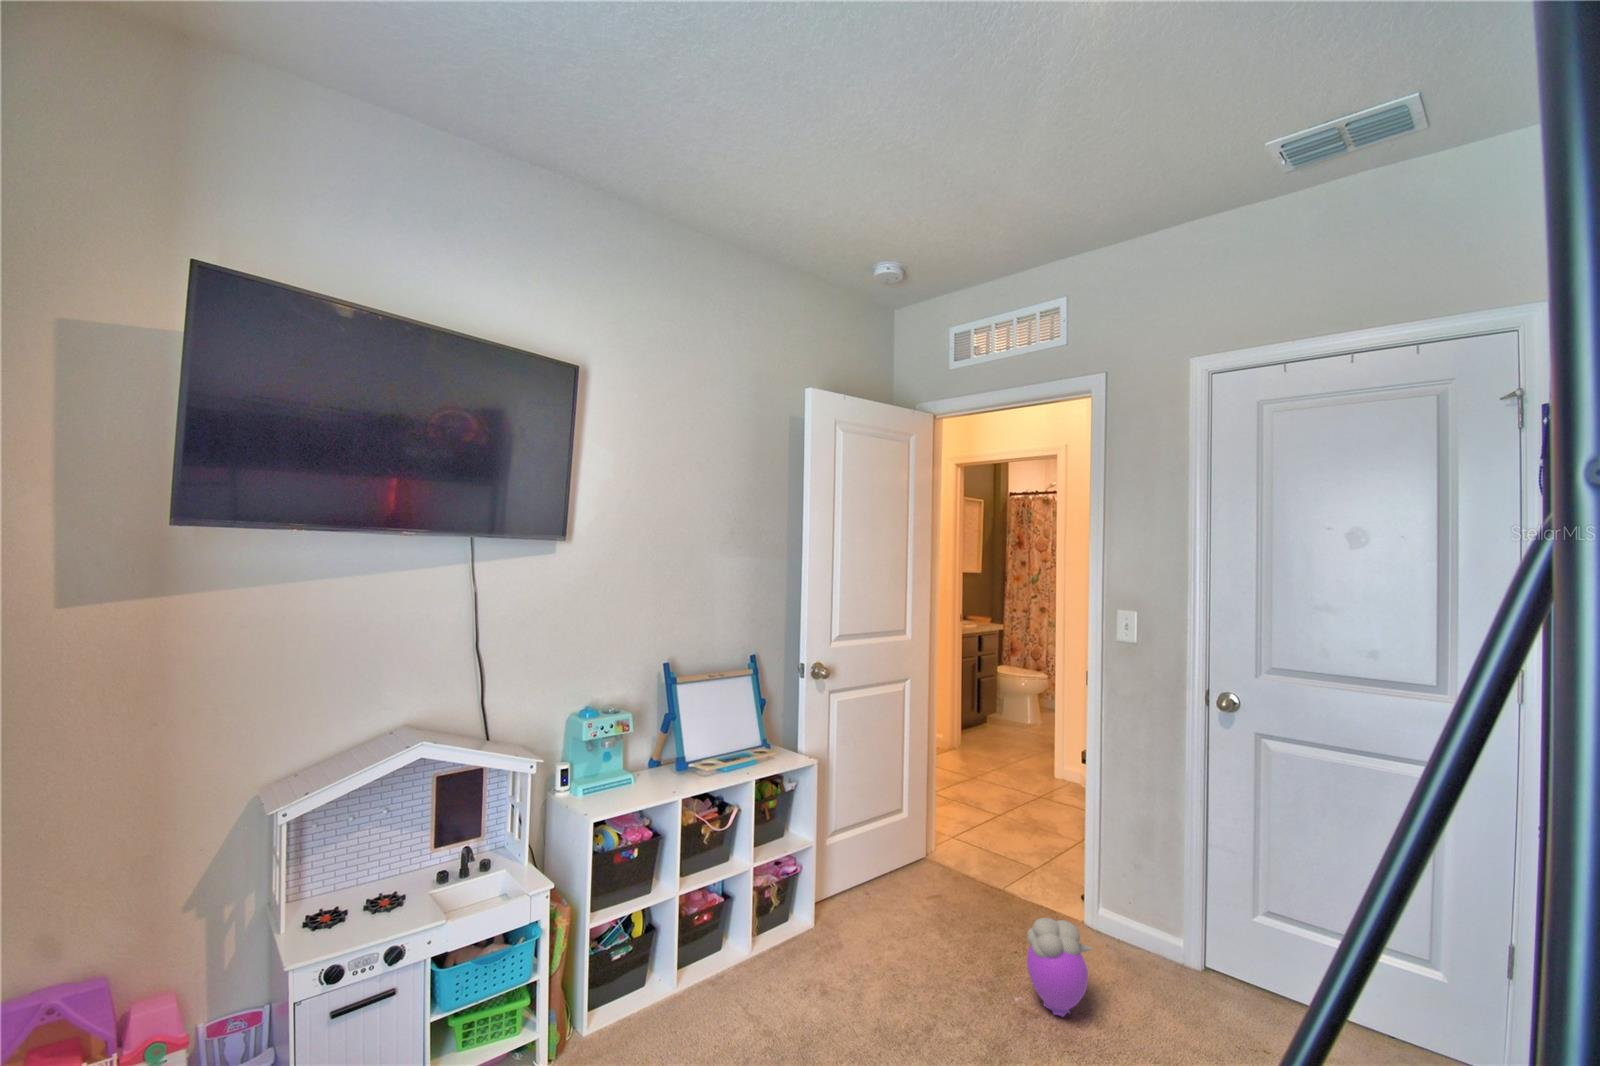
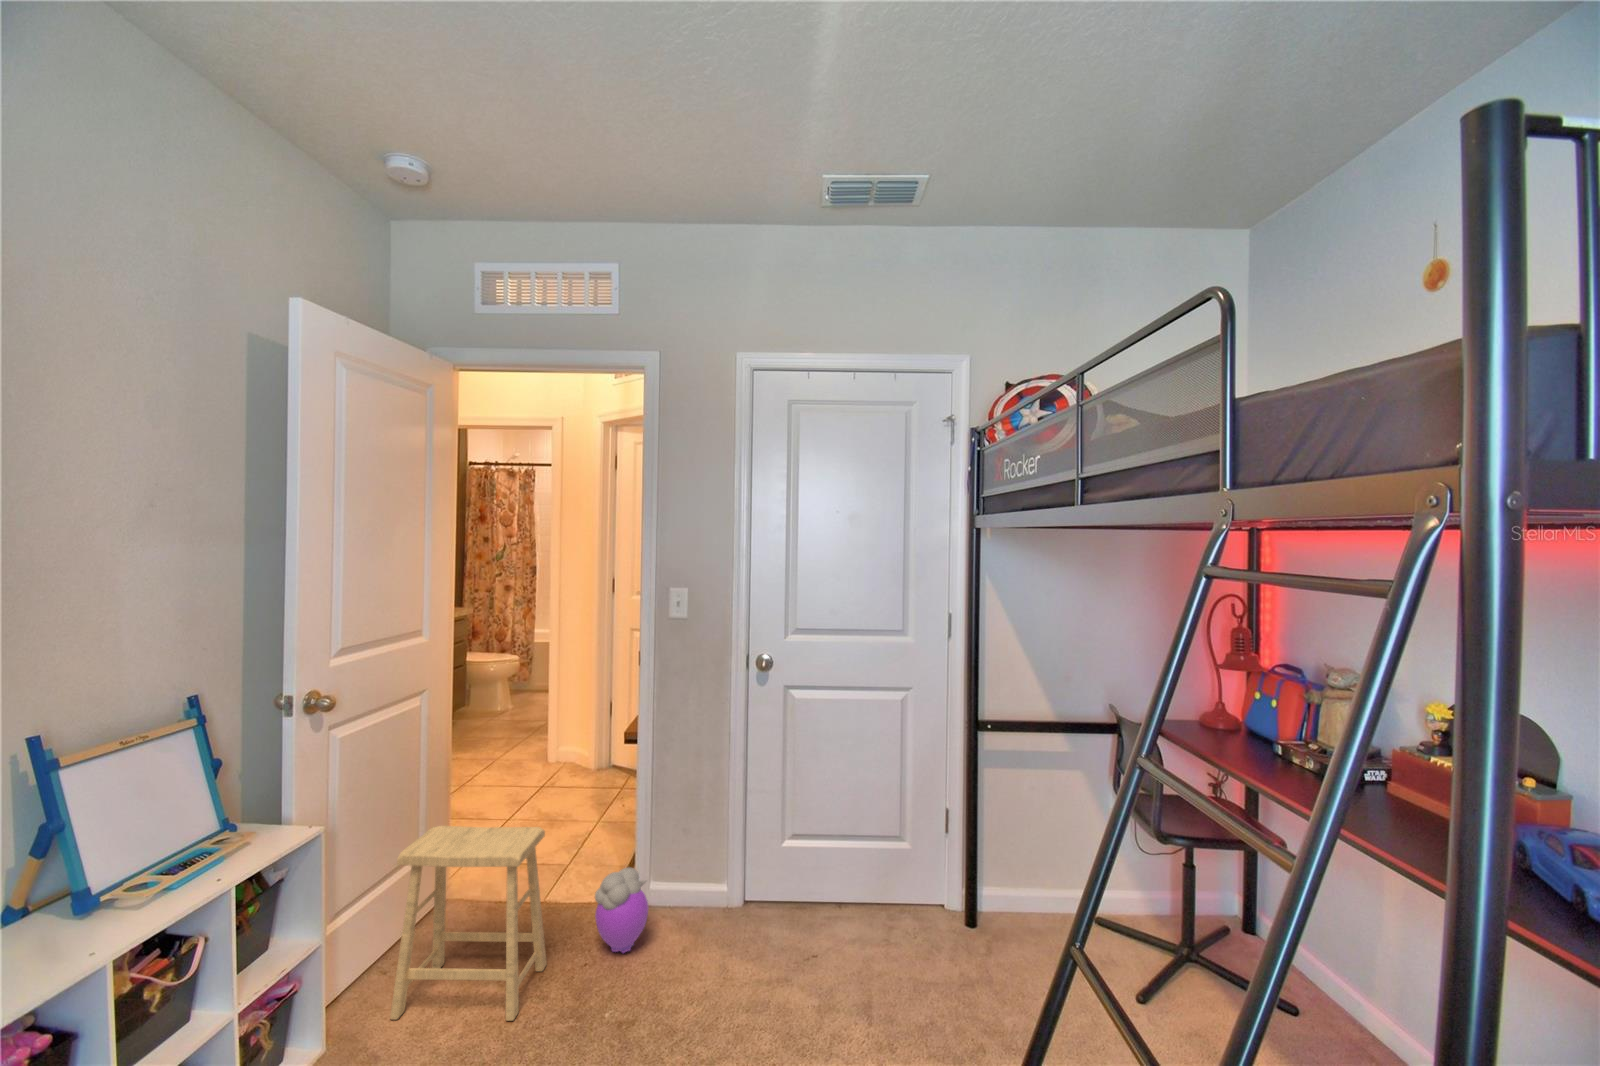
footstool: none [851,799,978,1009] -> present [390,826,547,1021]

